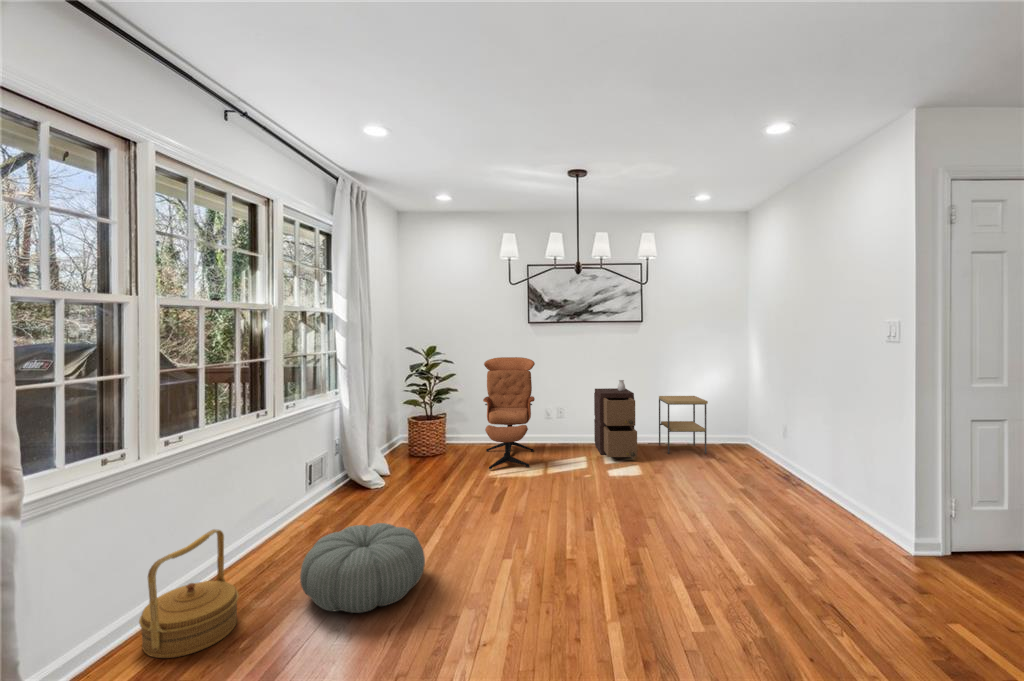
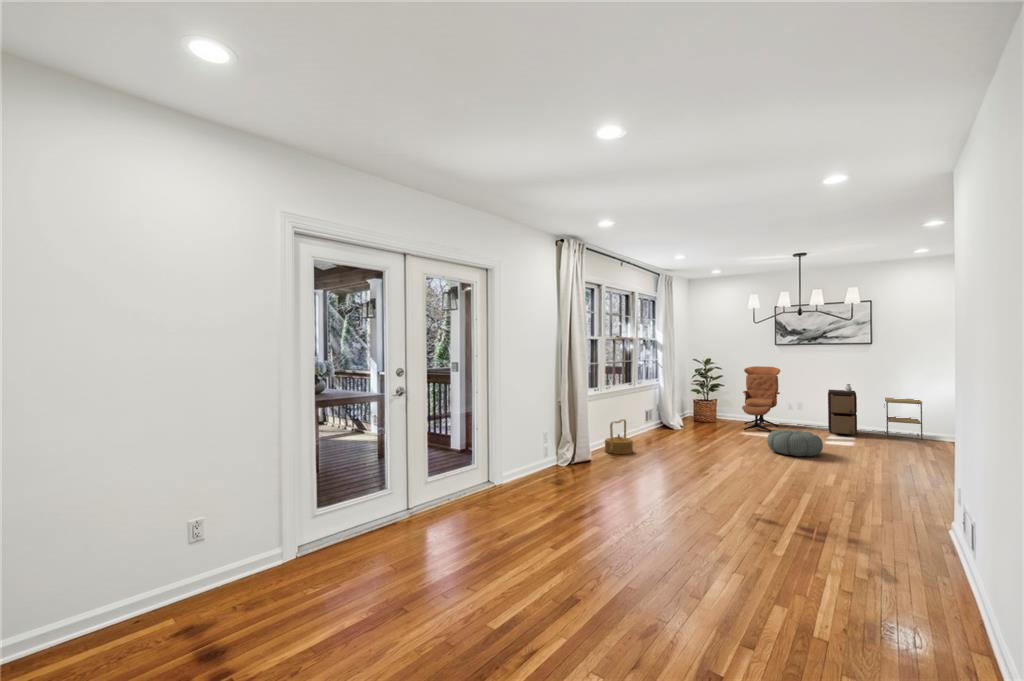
pouf: present [300,523,425,613] -> present [767,430,823,456]

